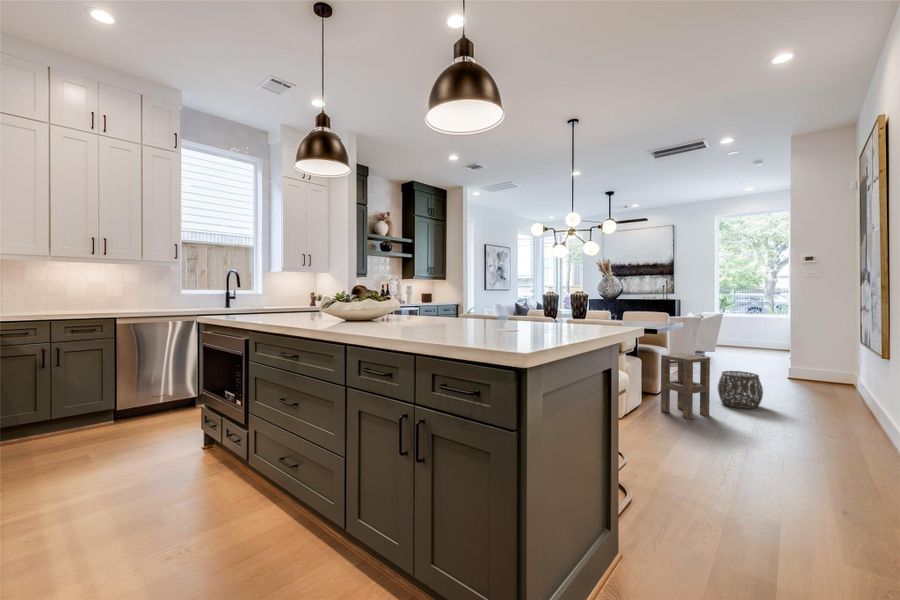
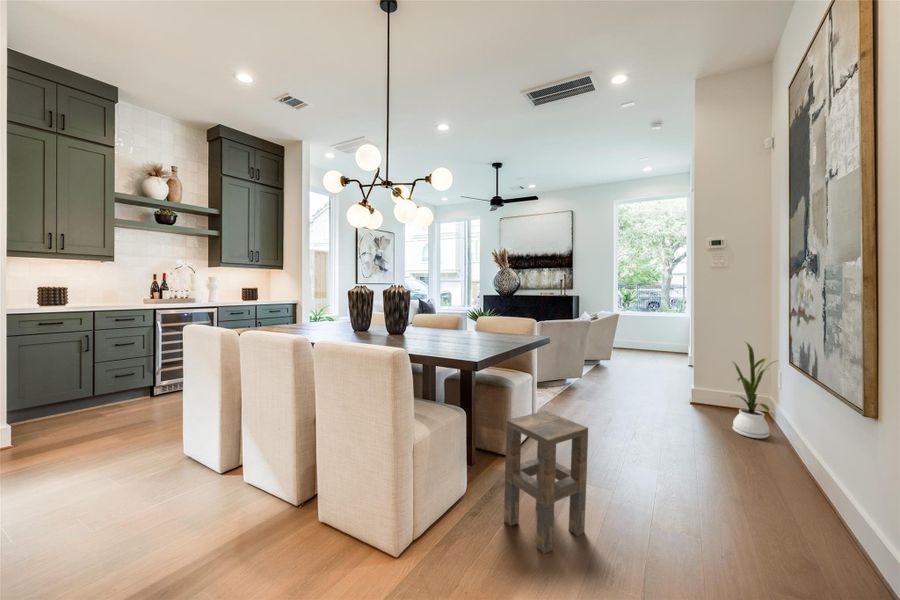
house plant: none [813,324,855,391] -> present [733,342,776,439]
woven basket: present [718,371,763,409] -> none [603,429,672,503]

